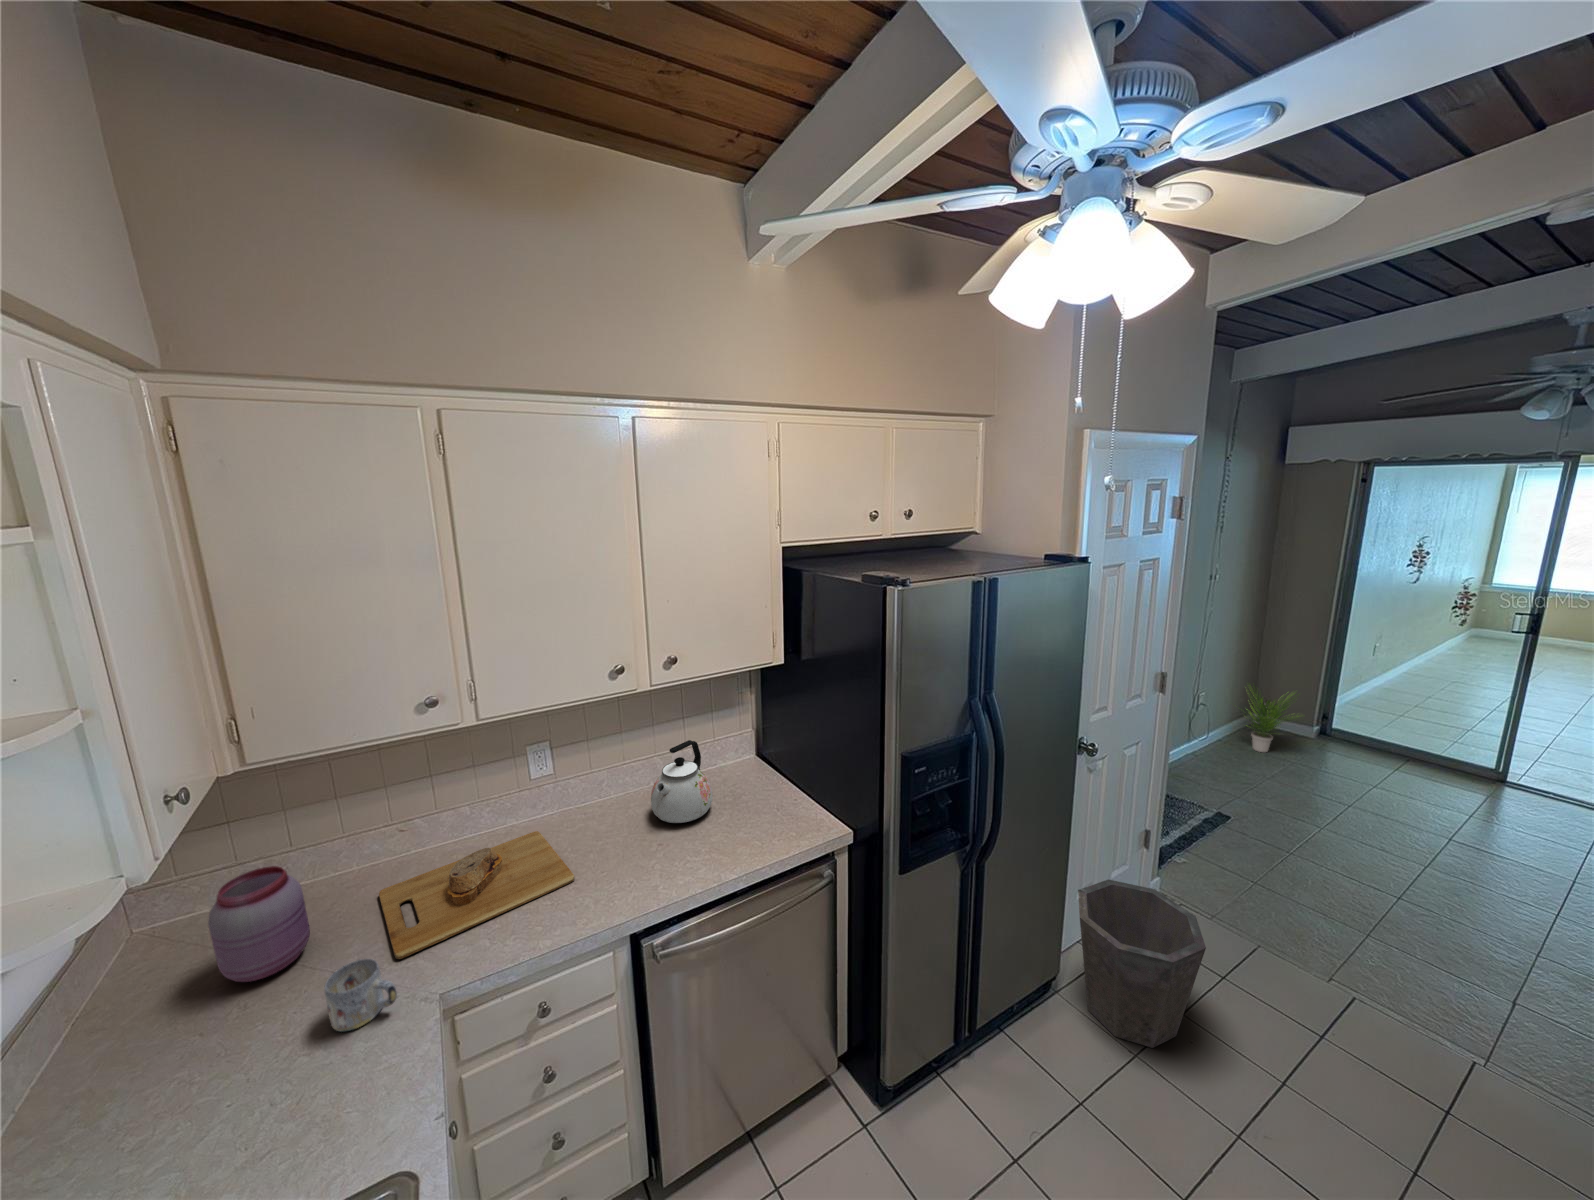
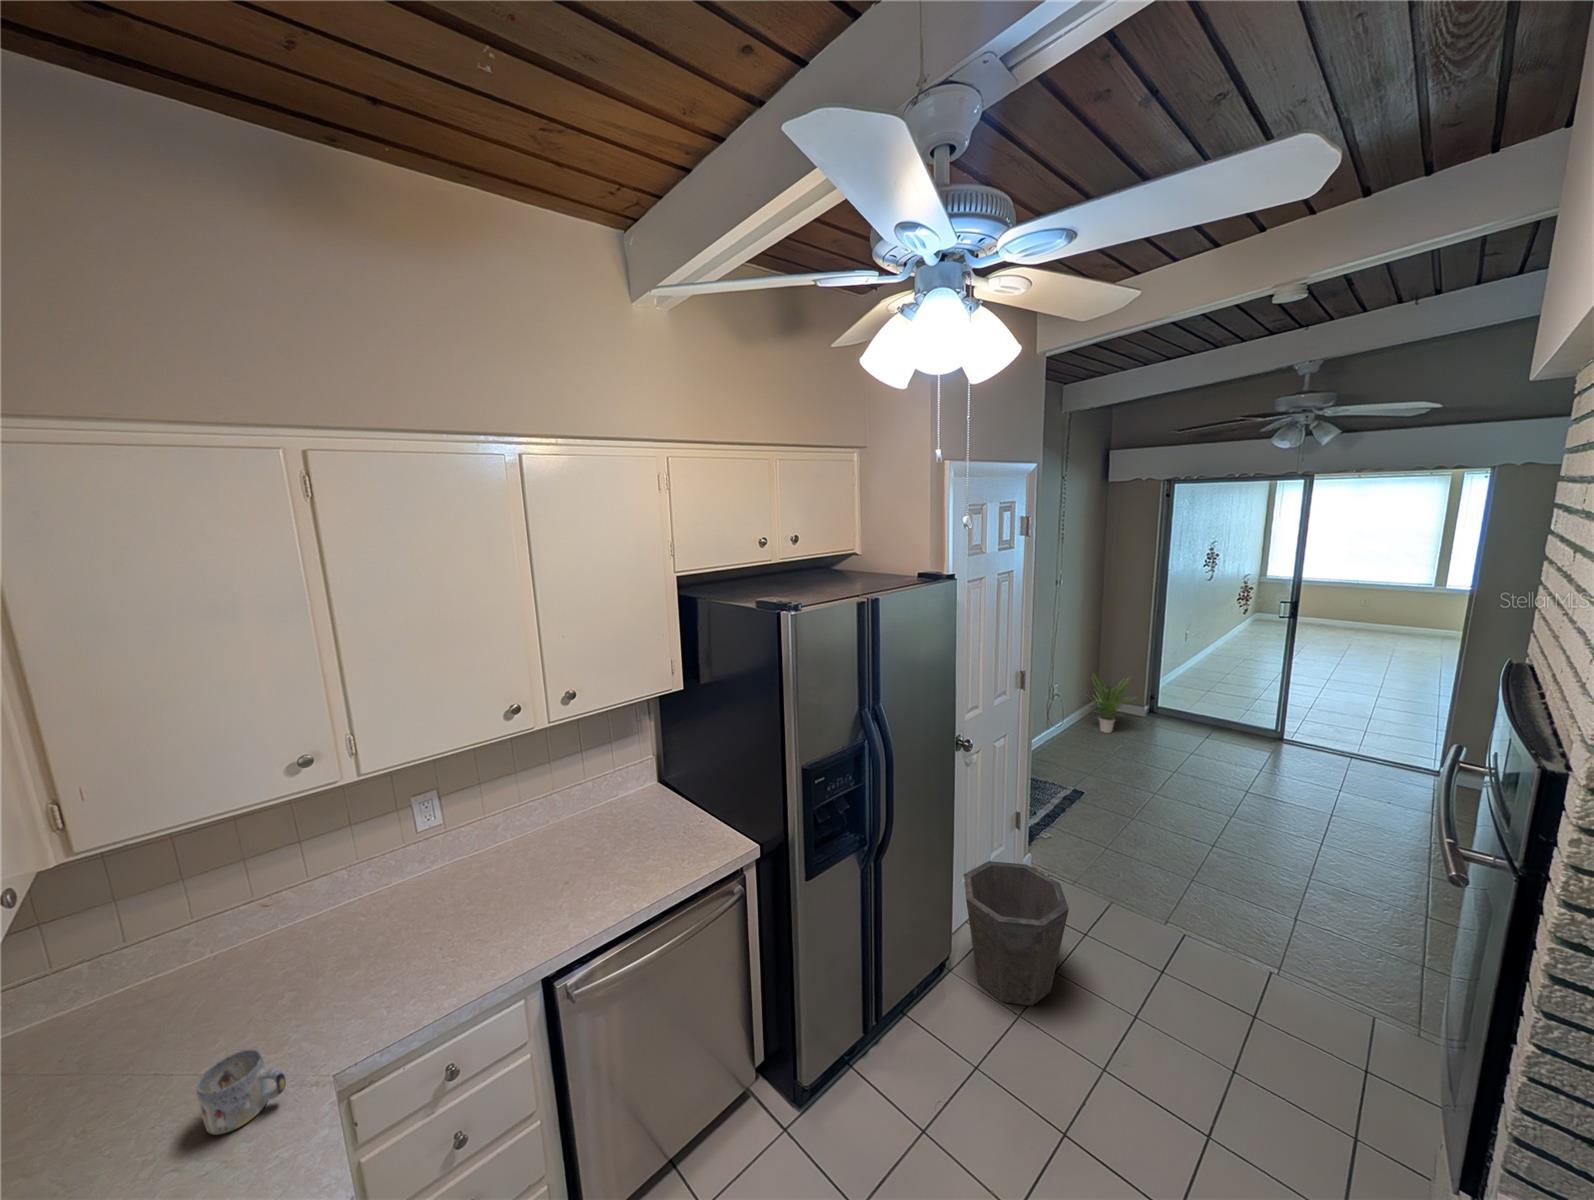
kettle: present [651,740,712,823] -> none [552,774,617,860]
cutting board: present [379,831,575,959] -> none [242,888,476,1047]
jar: present [208,866,310,982] -> none [28,967,161,1107]

